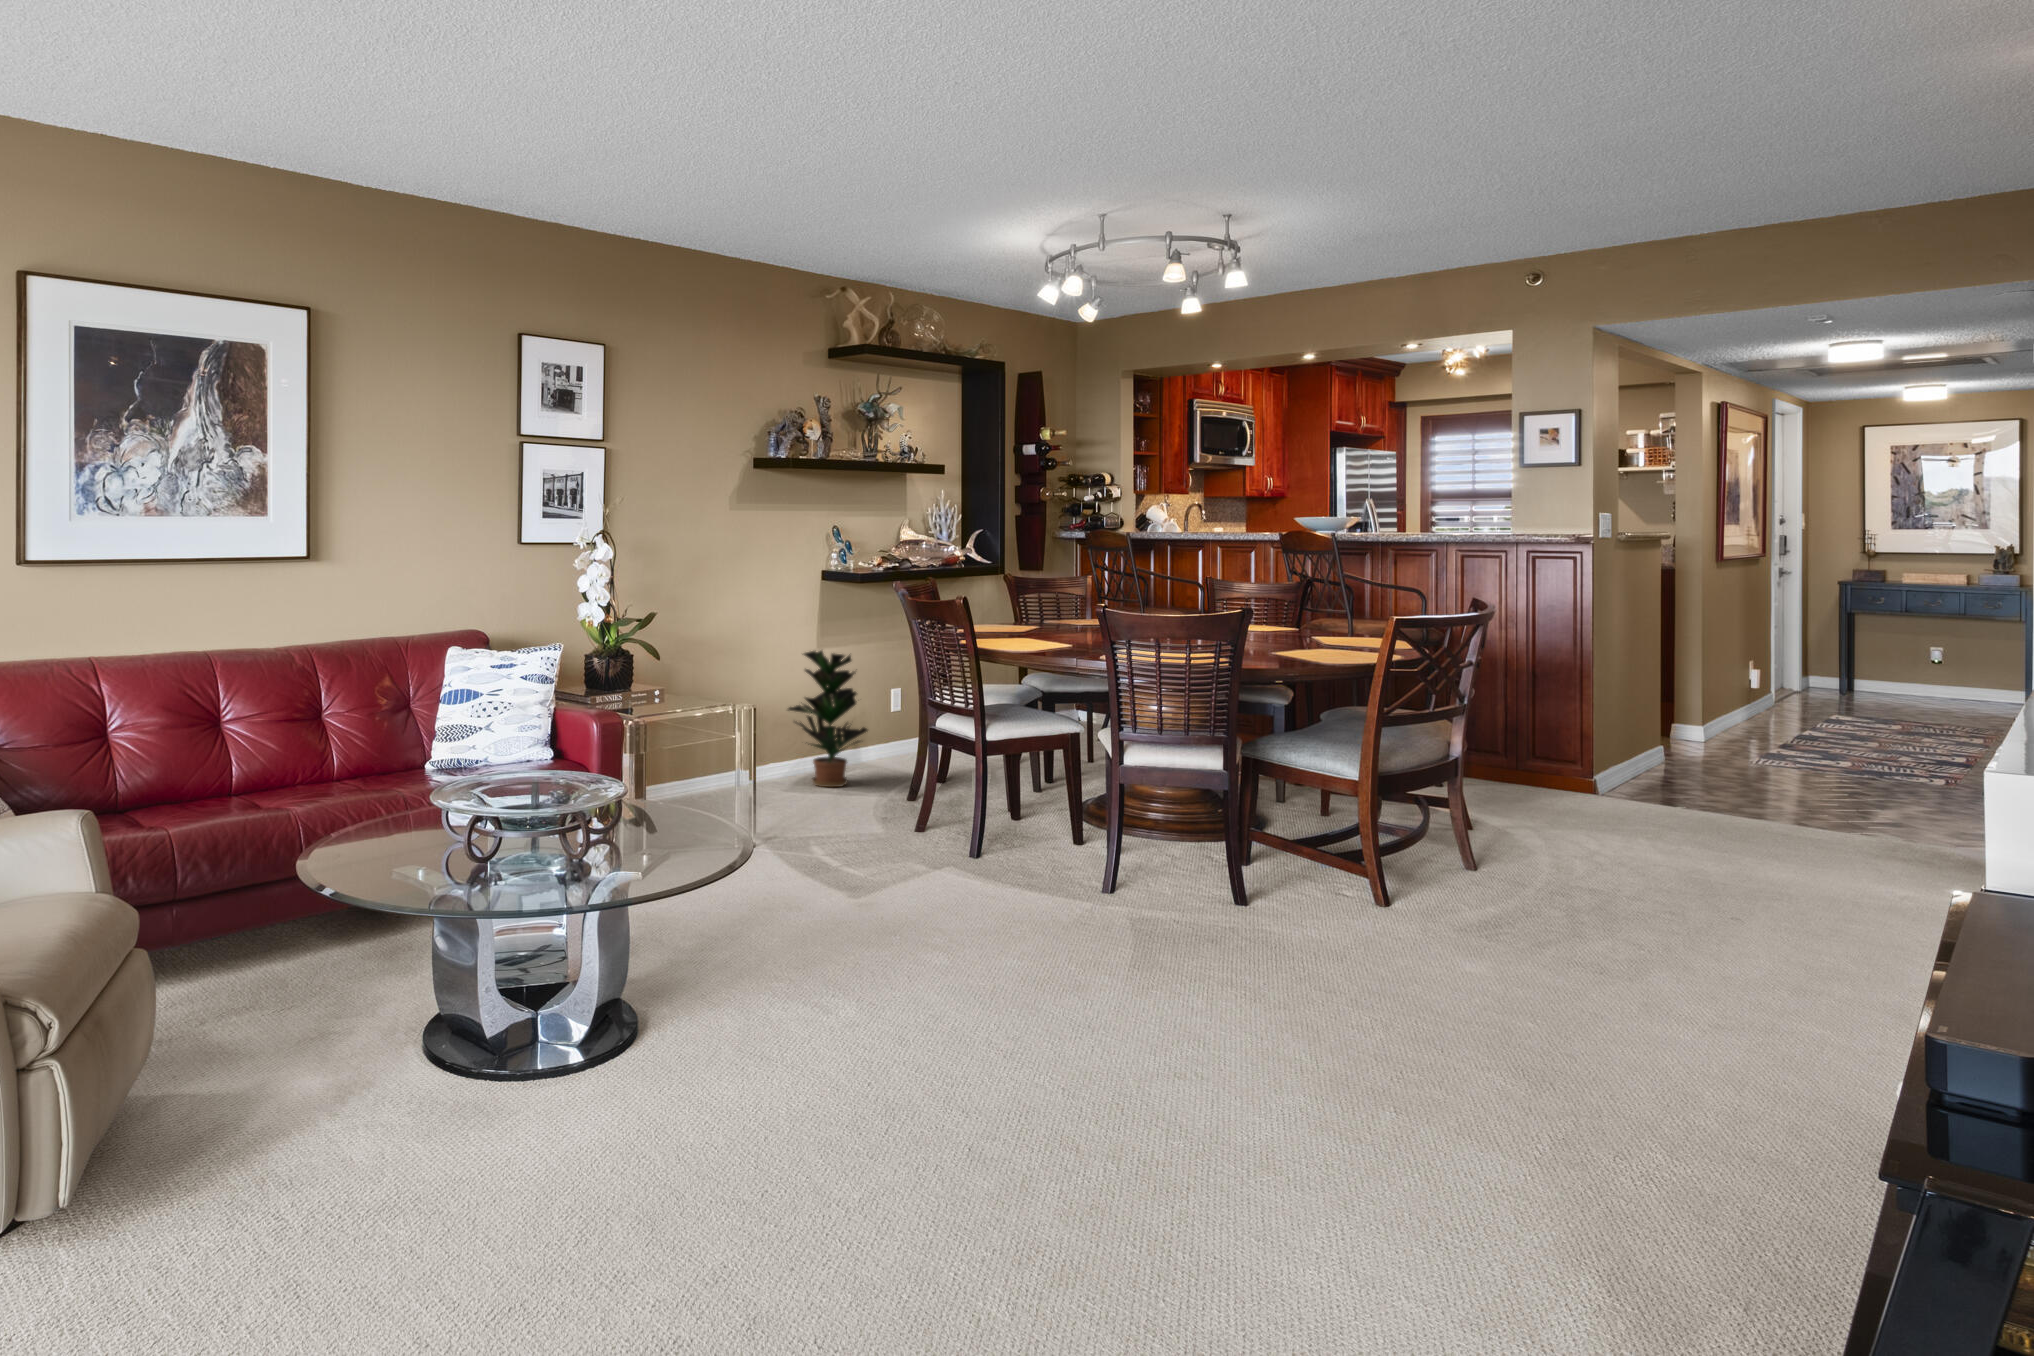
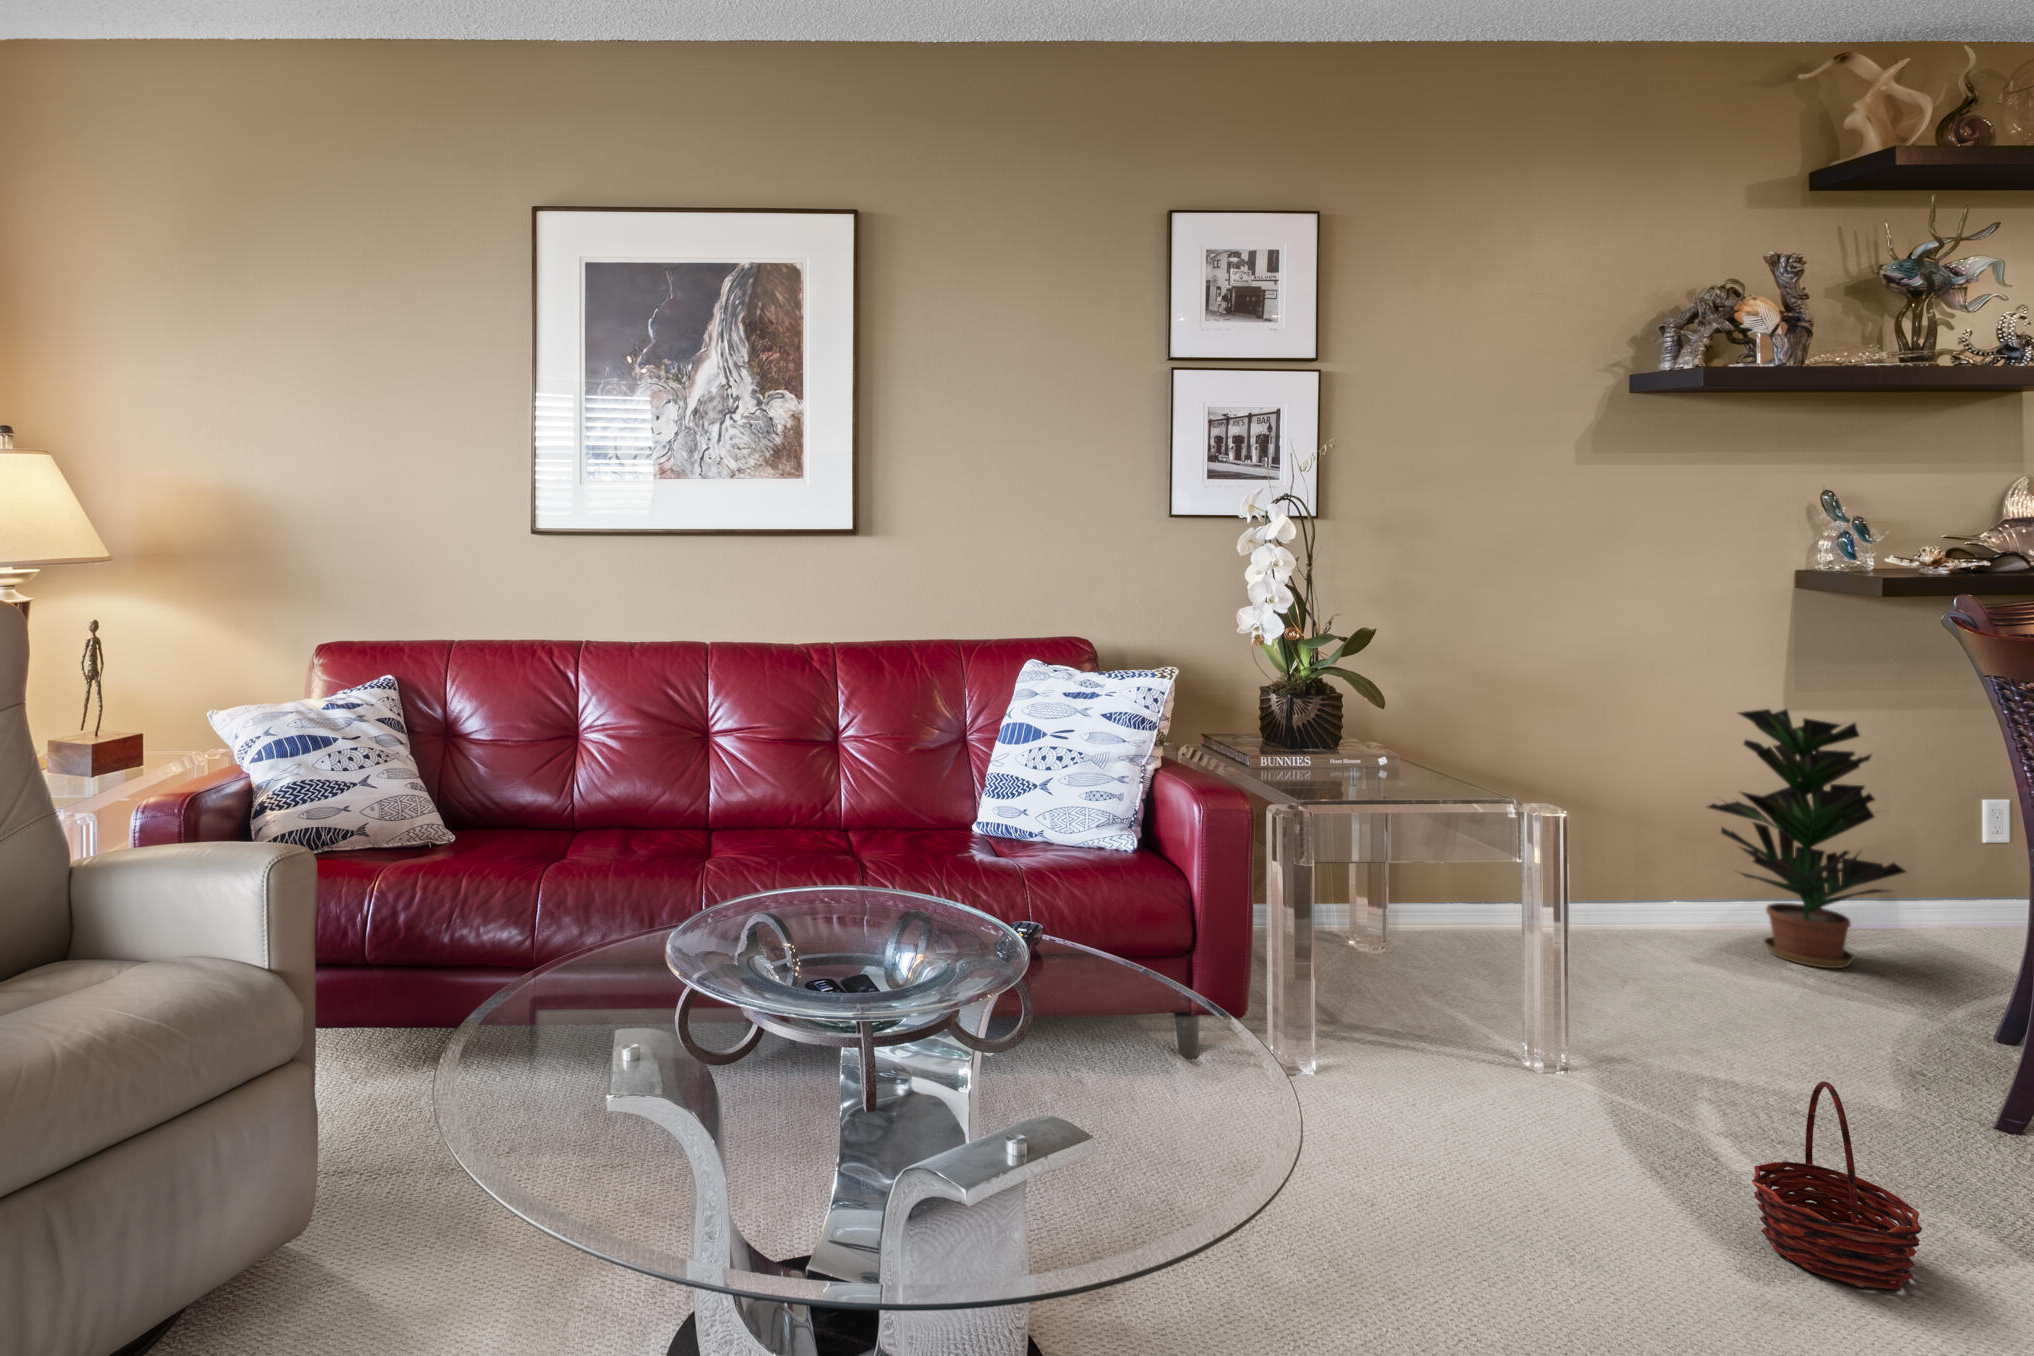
basket: none [839,806,896,889] -> present [1752,1081,1922,1289]

